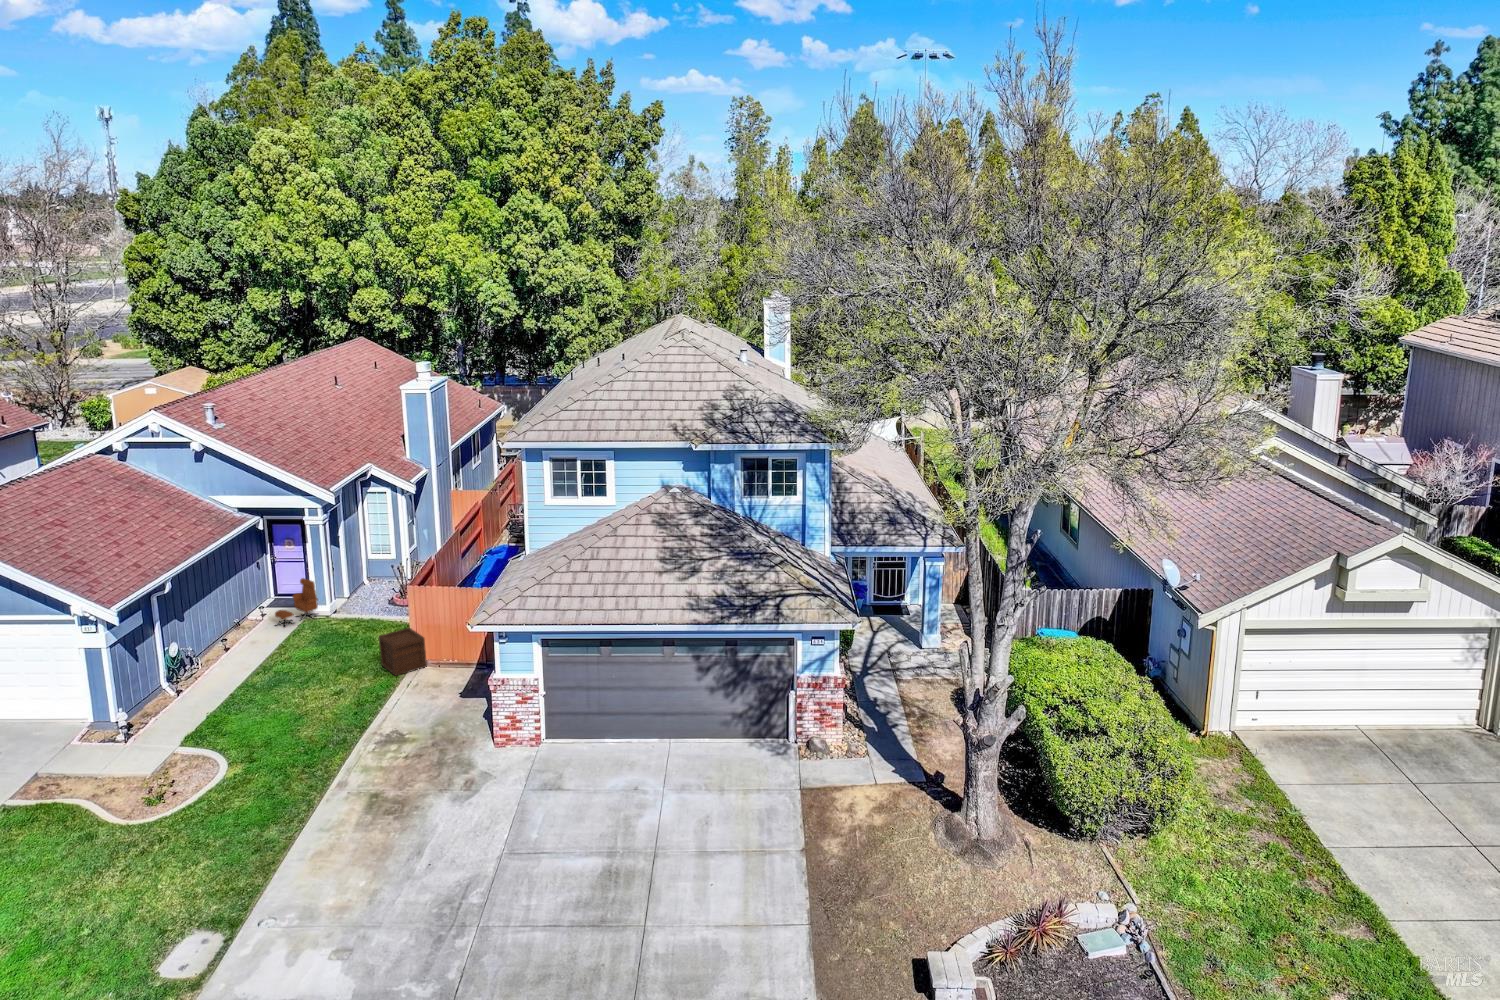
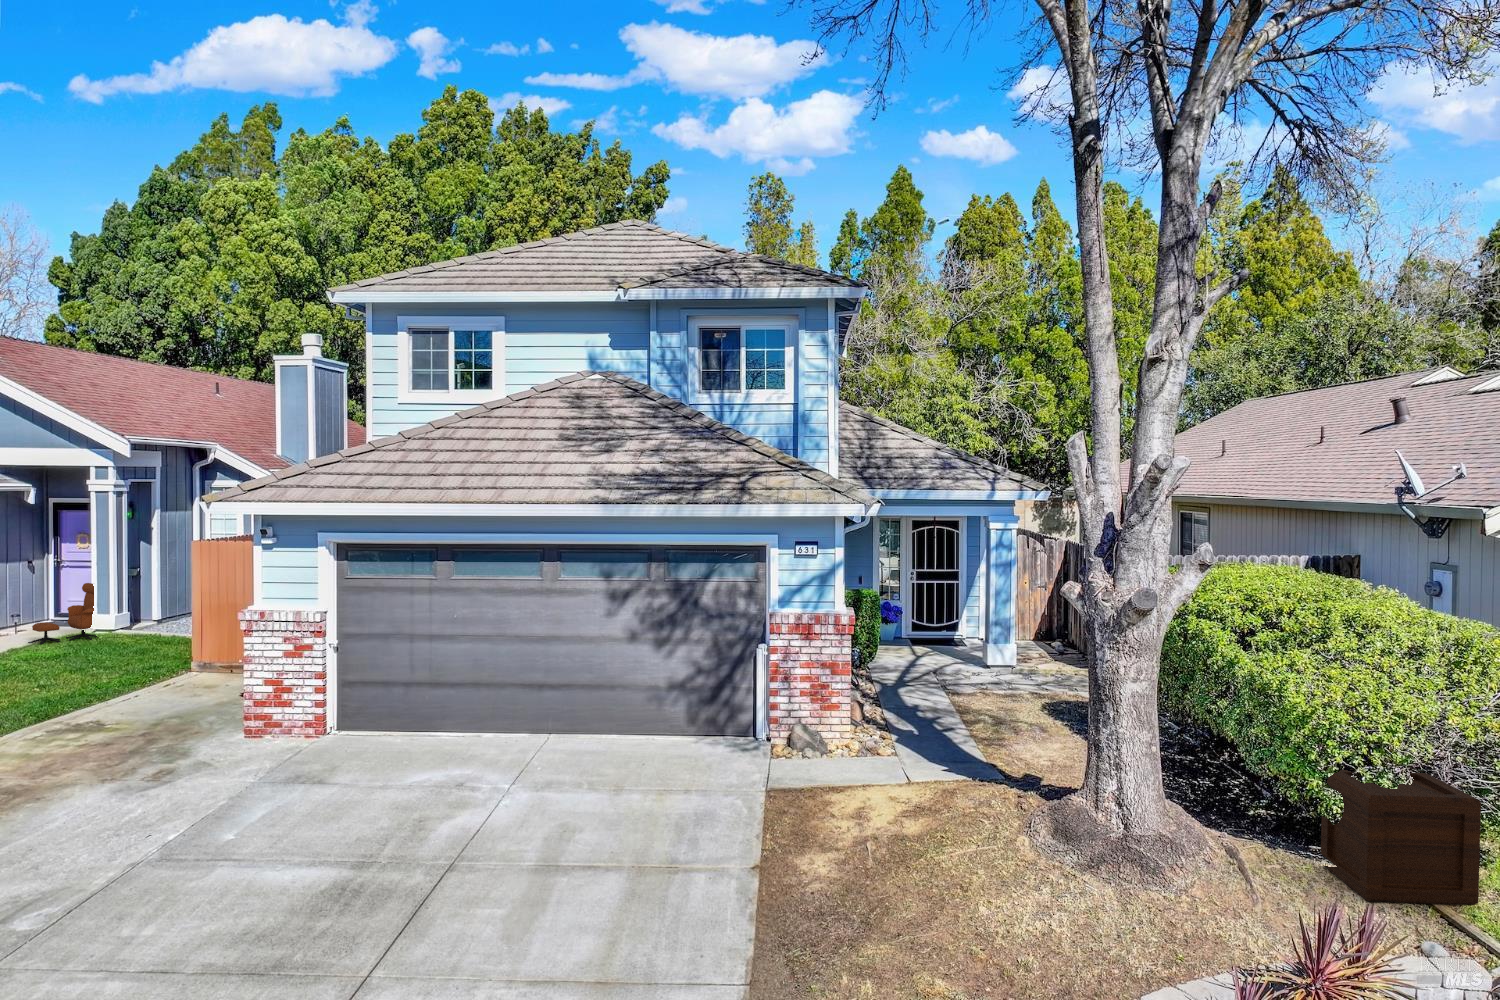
wooden crate: present [379,628,427,676] -> present [1321,769,1481,905]

